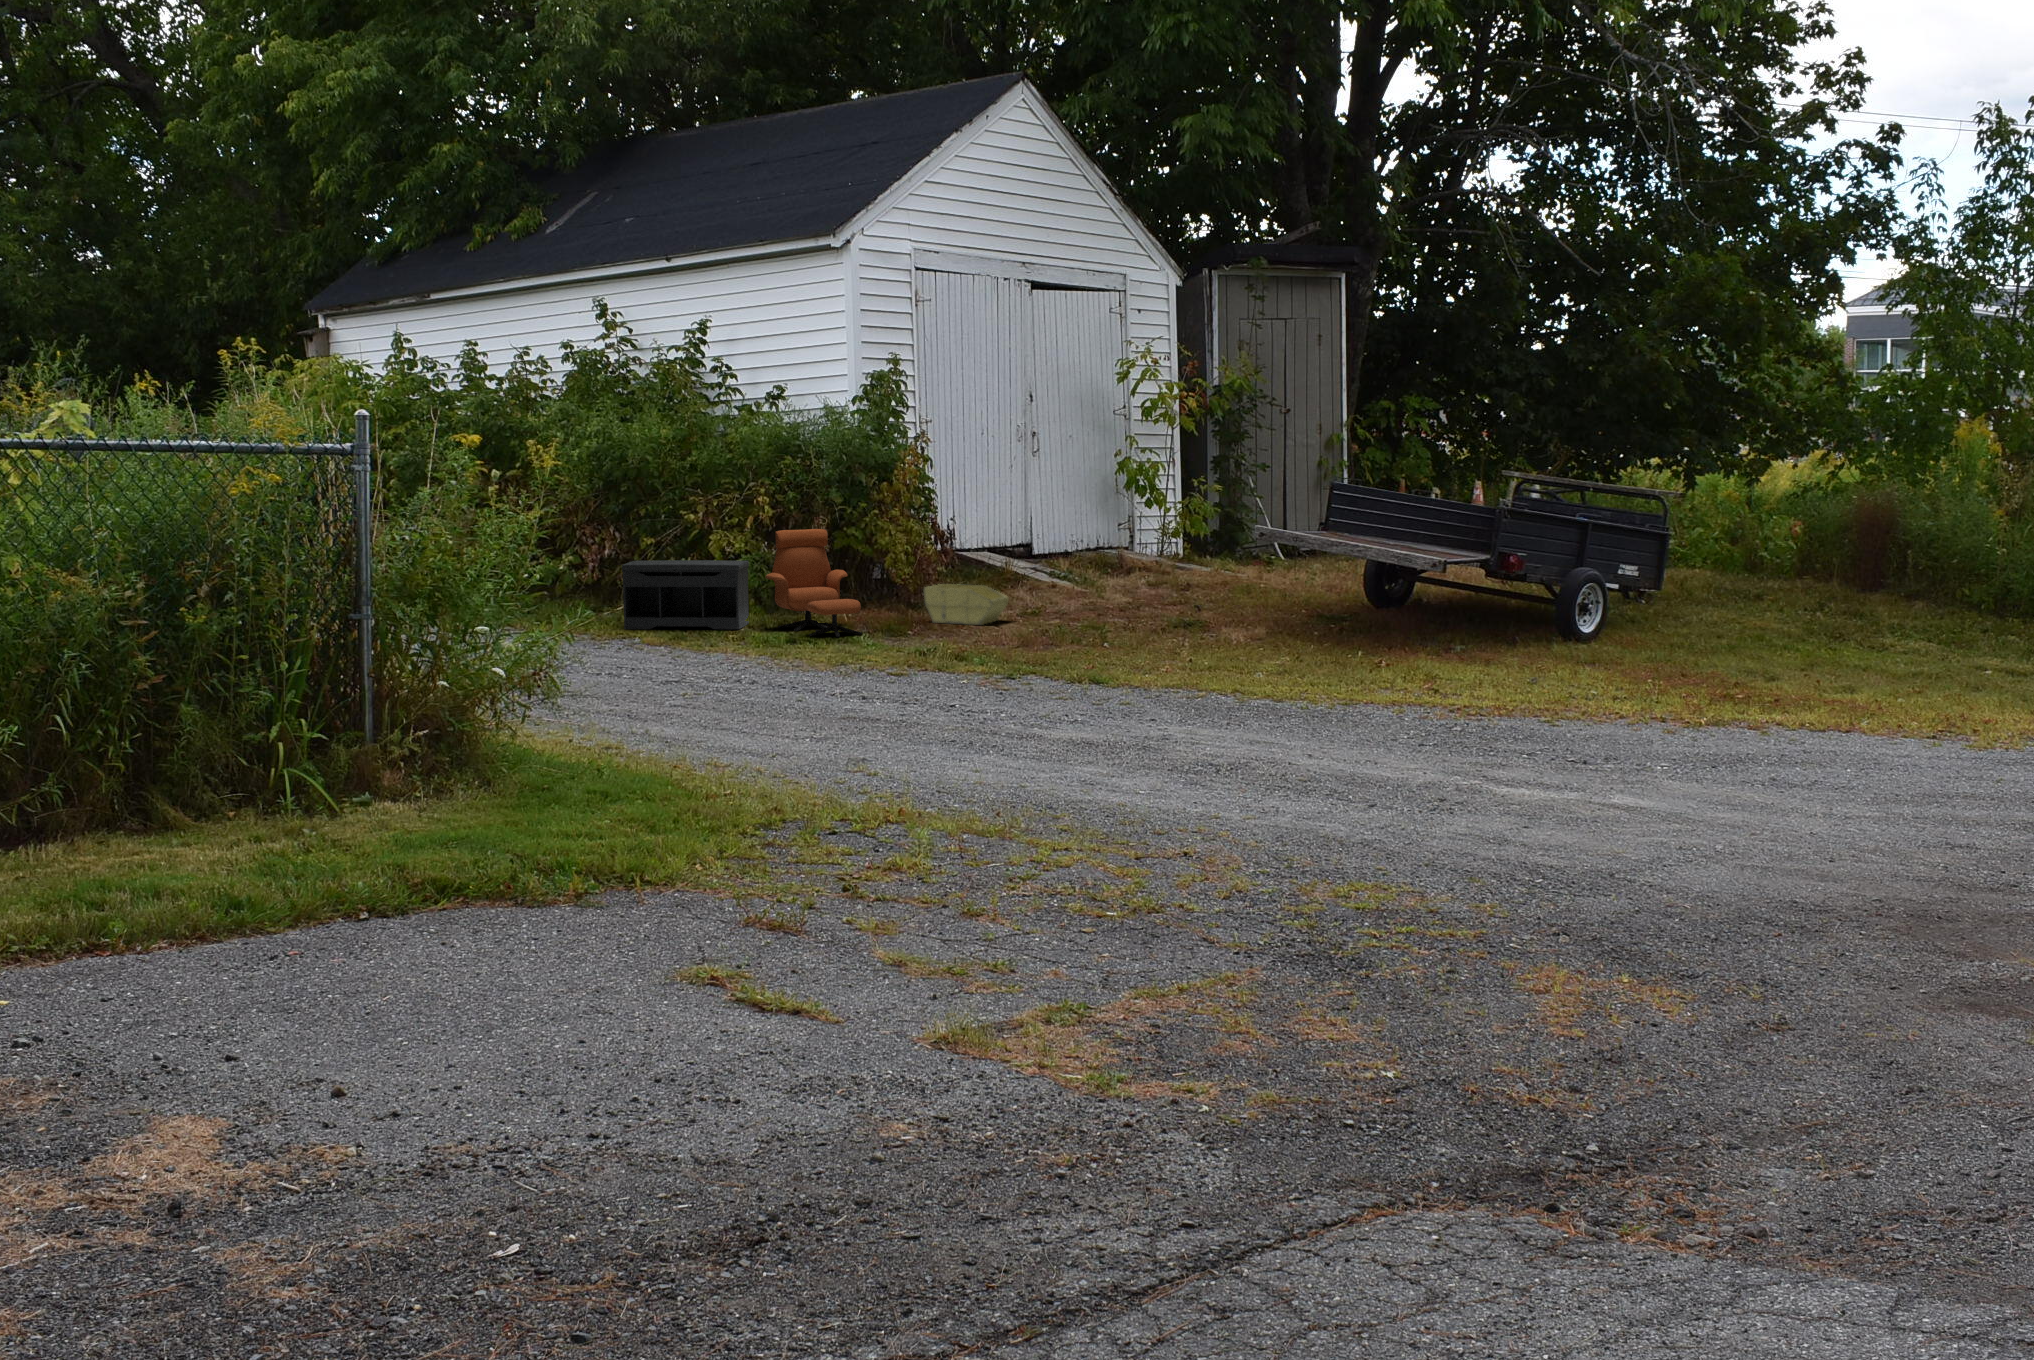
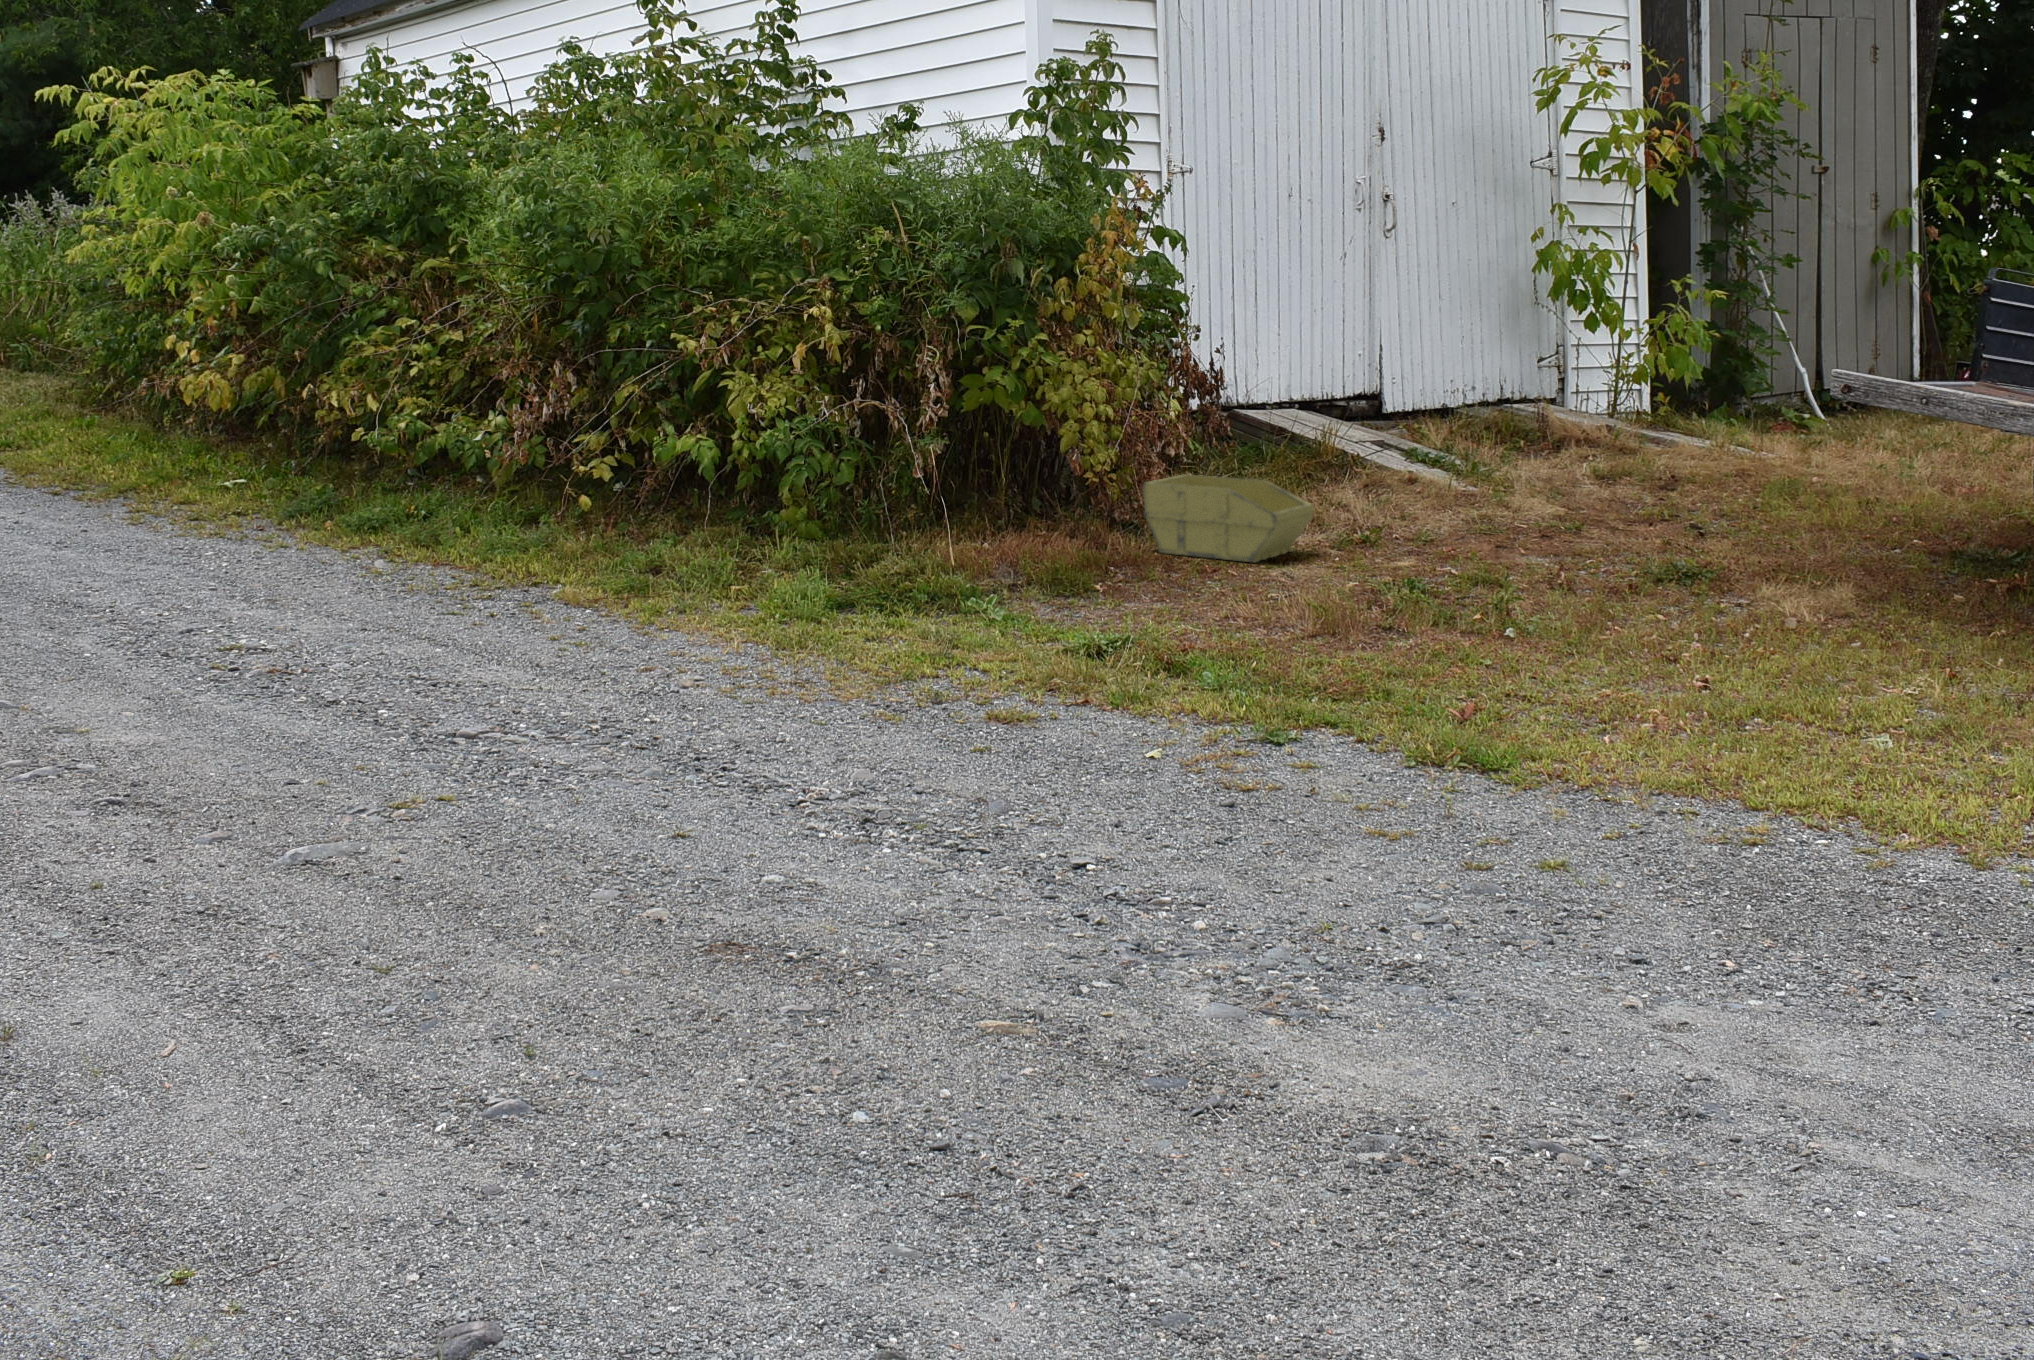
lounge chair: present [765,529,862,637] -> none [827,365,1003,588]
bench: present [622,560,749,629] -> none [560,420,807,561]

